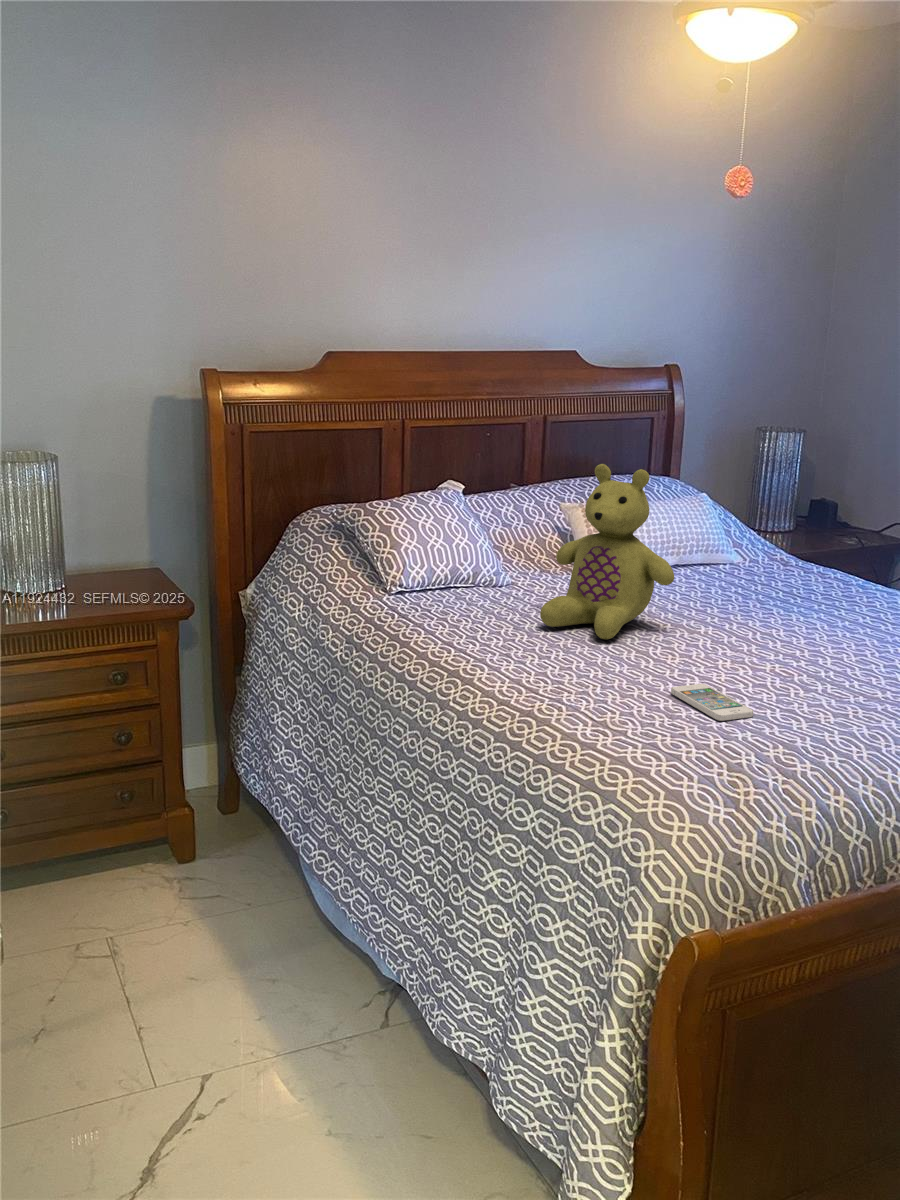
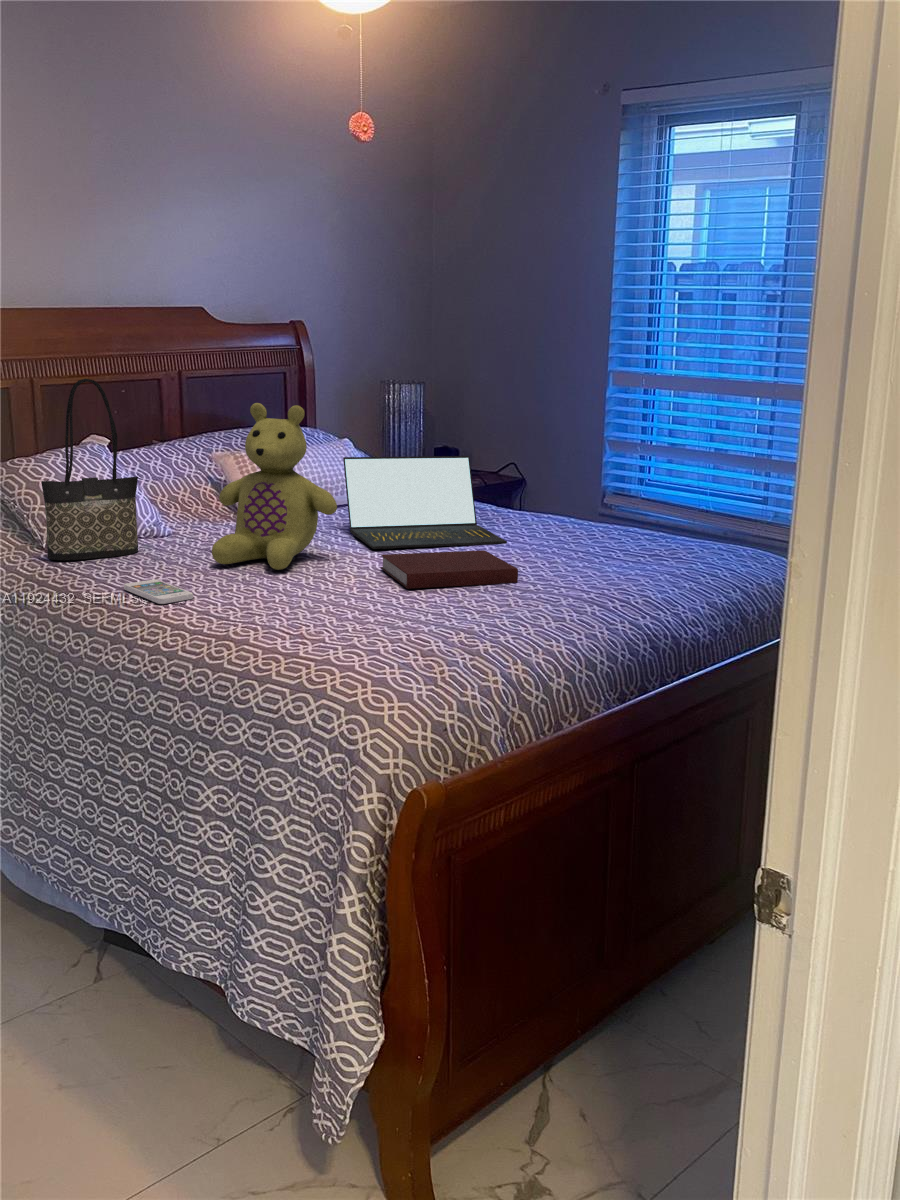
tote bag: none [388,432,480,606] -> present [41,379,138,560]
laptop: none [692,519,866,630] -> present [343,456,507,549]
notebook: none [713,635,867,685] -> present [381,550,518,589]
smartphone: present [671,684,753,721] -> present [124,579,193,604]

